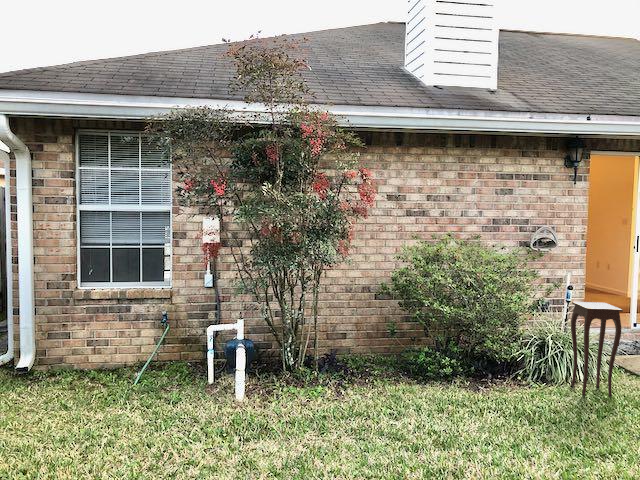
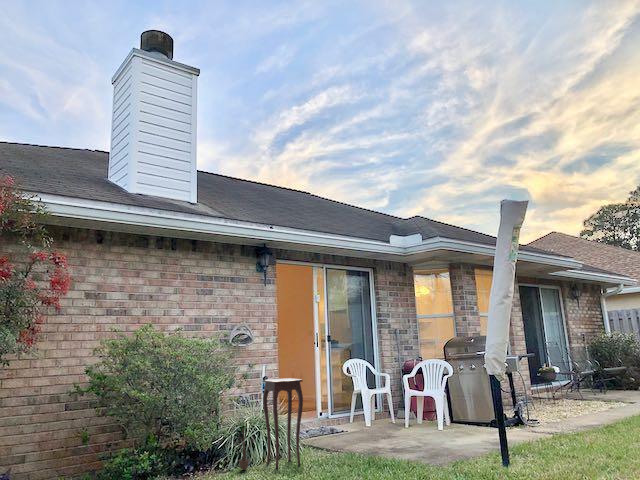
decorative plant: none [530,349,561,389] -> present [234,431,255,470]

